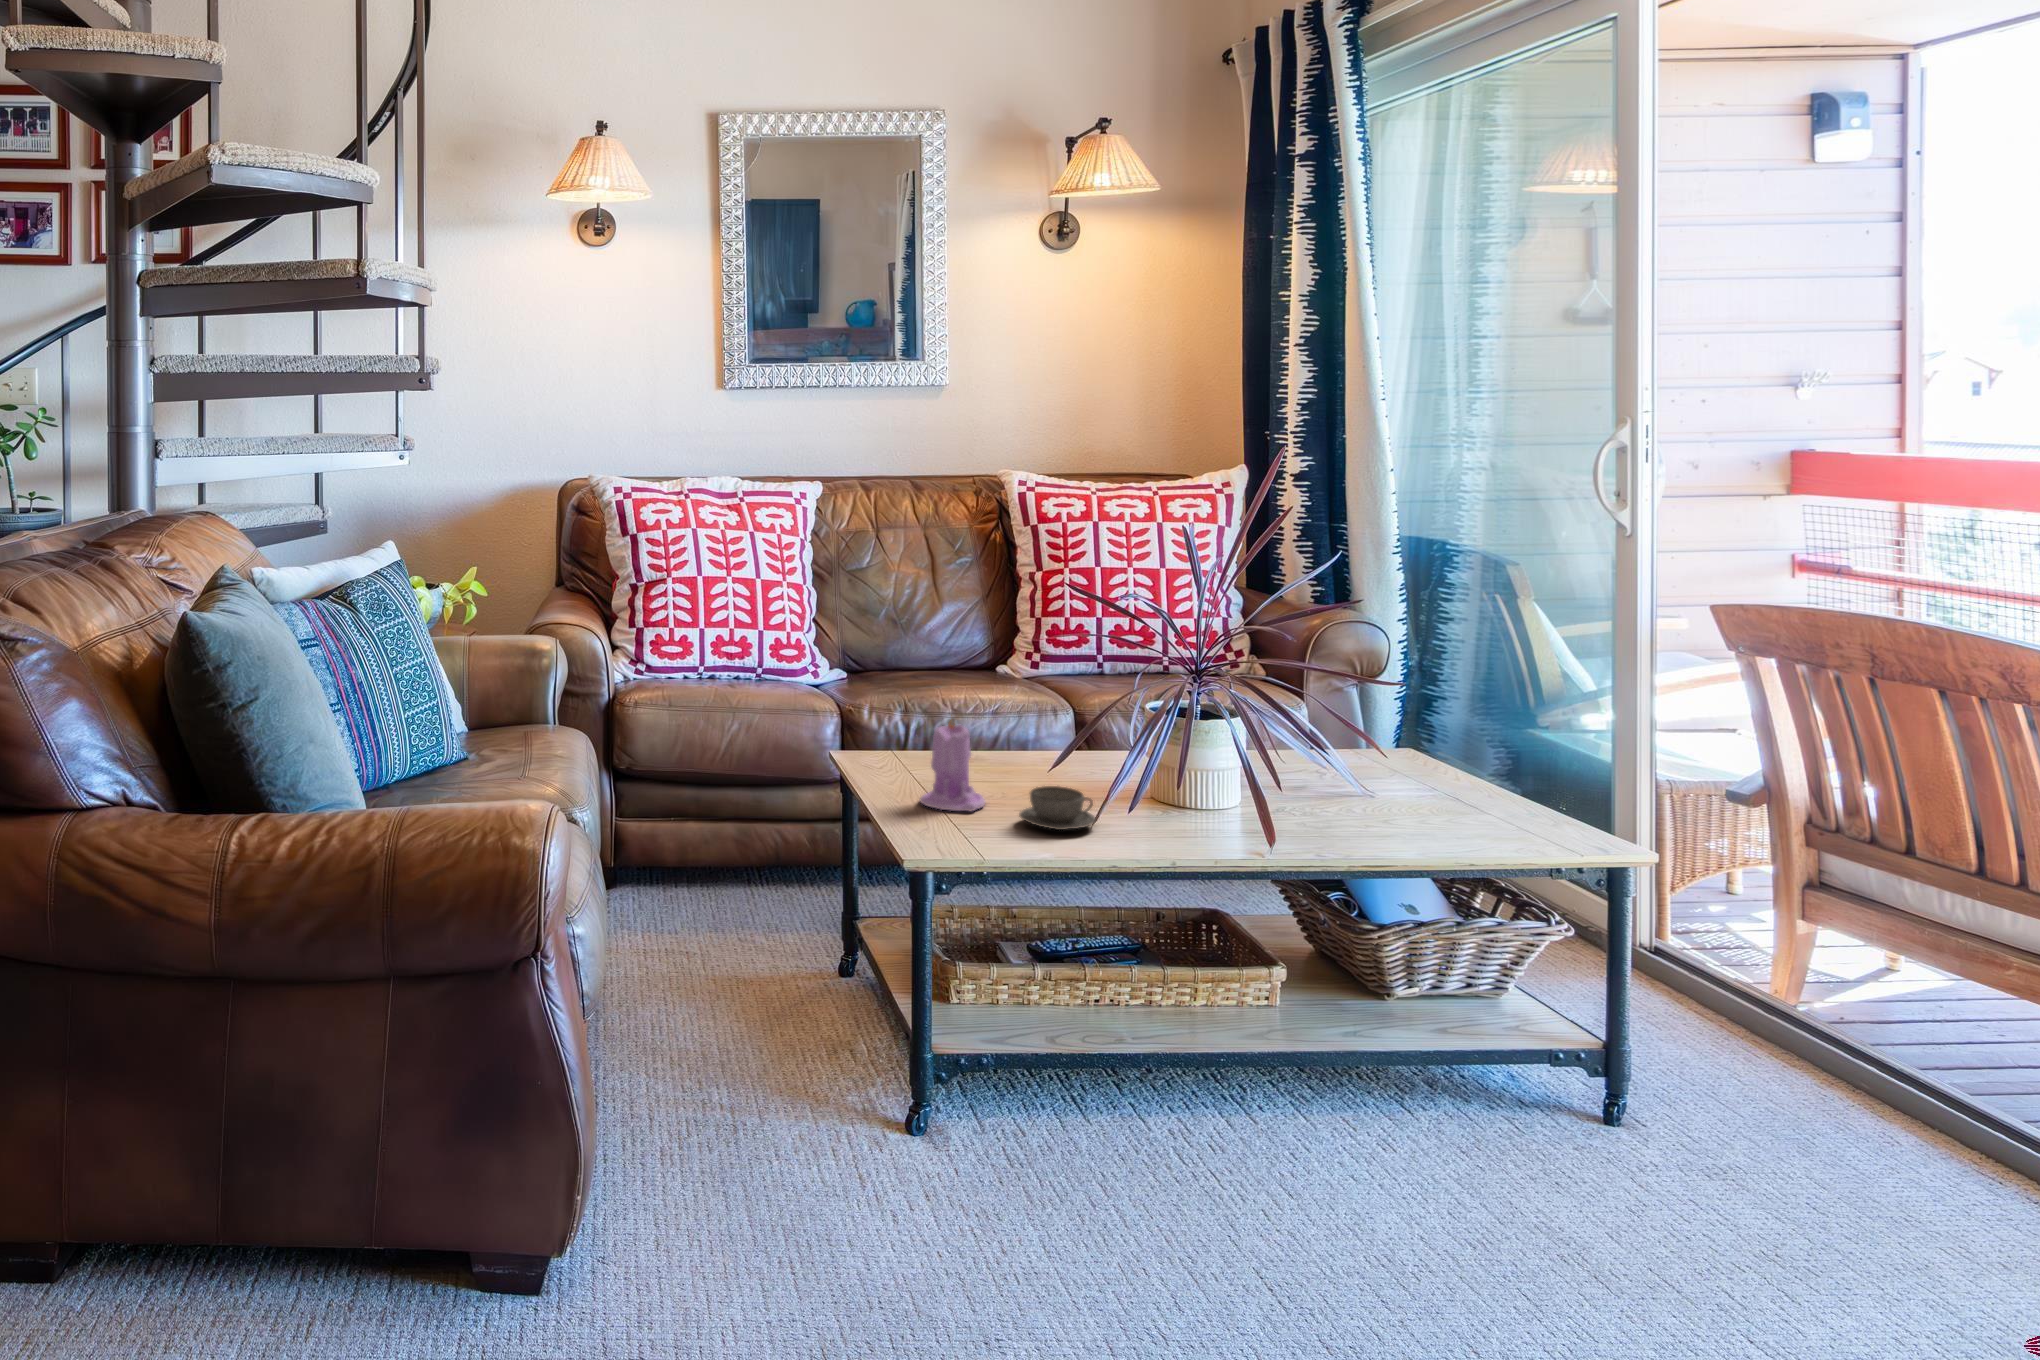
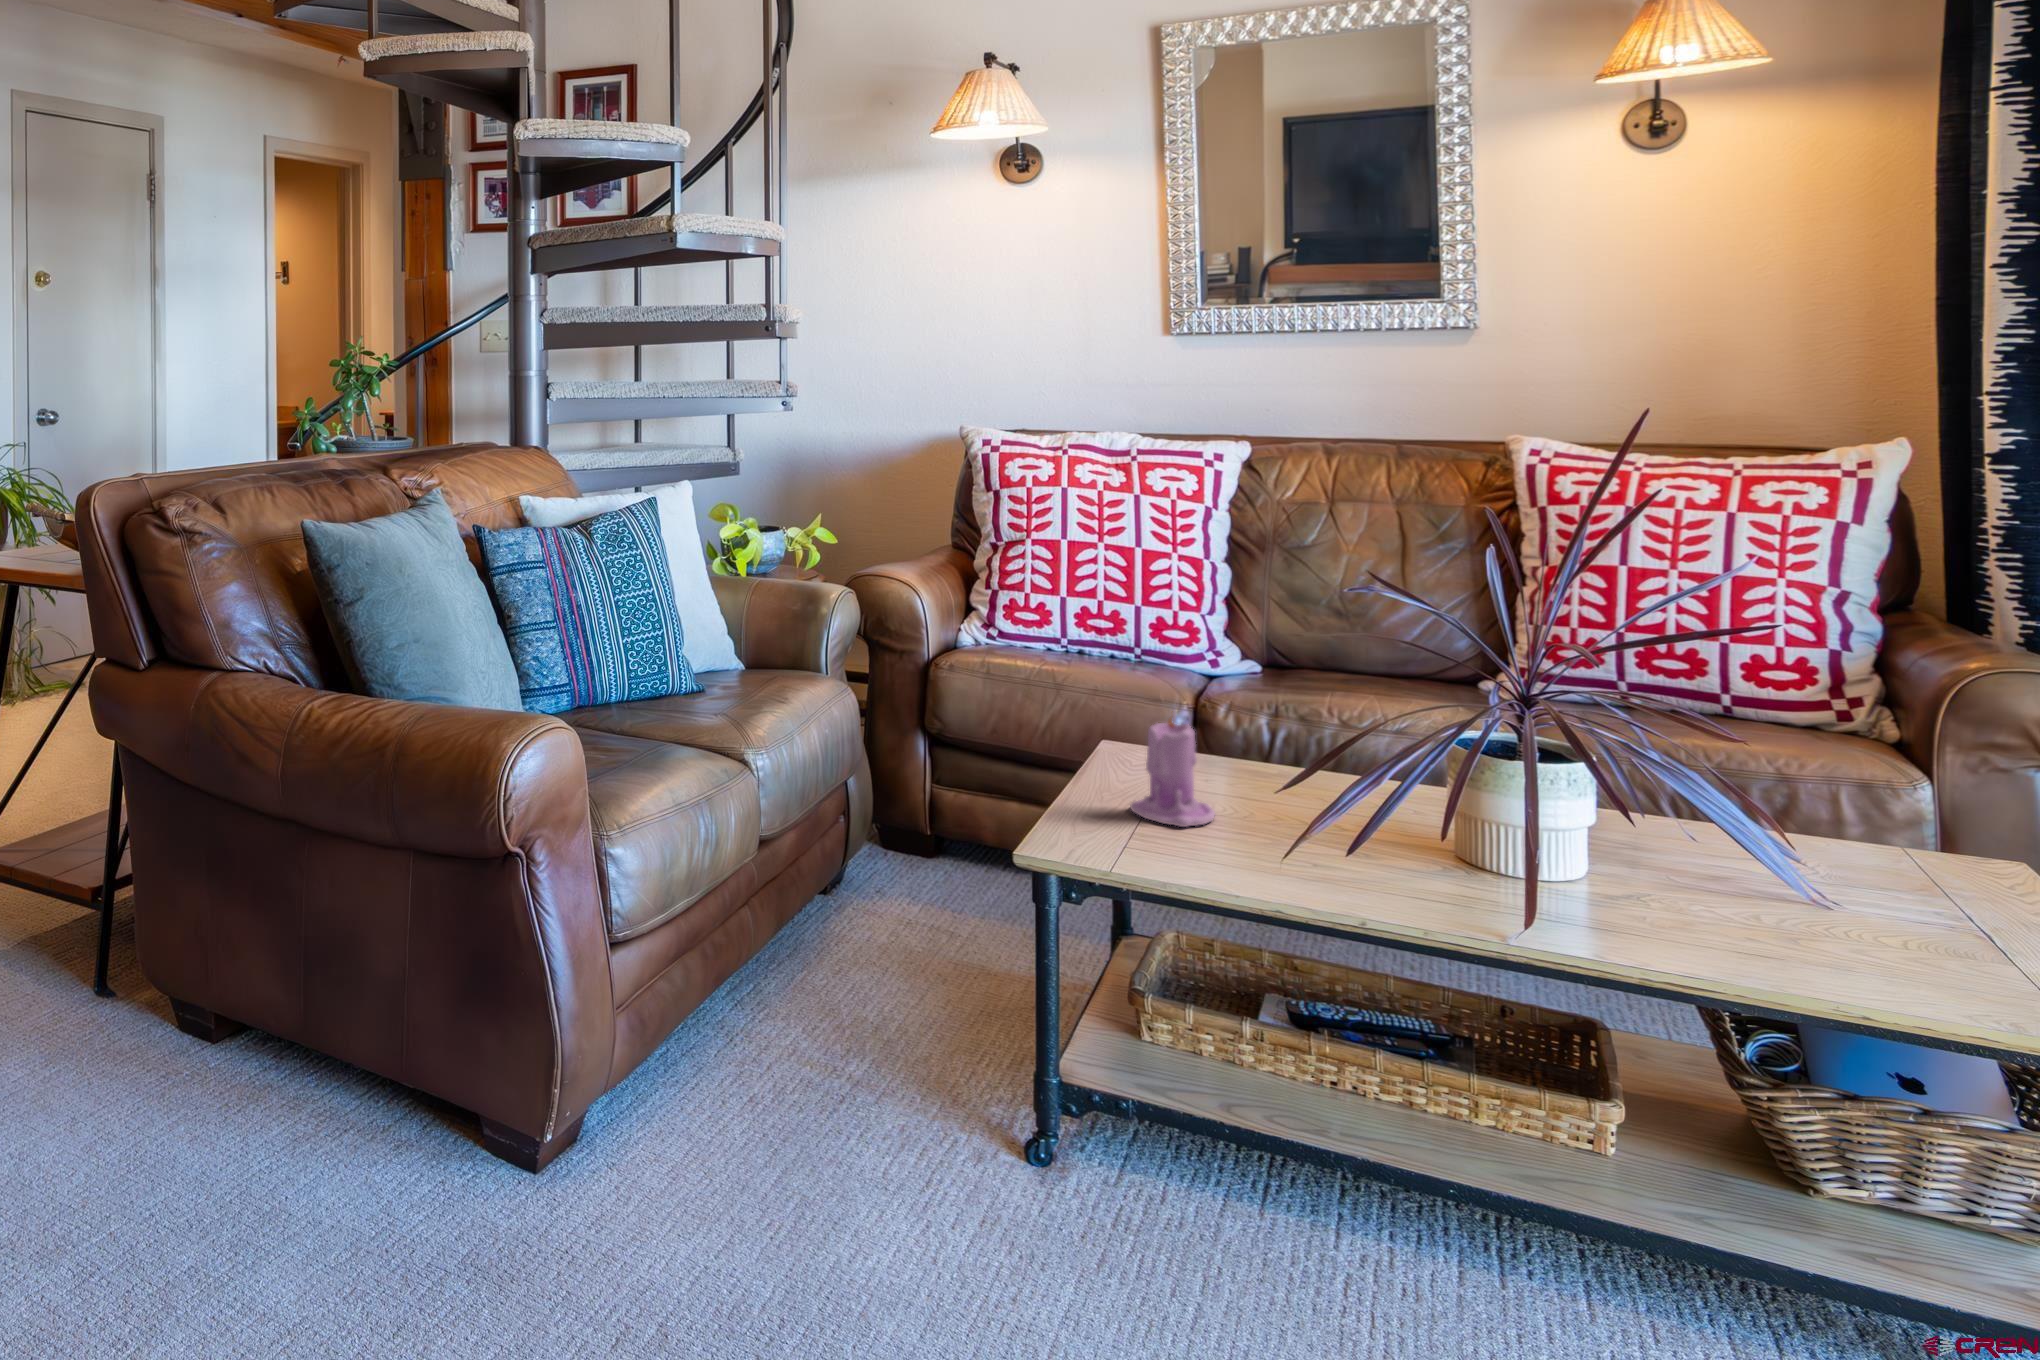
teacup: present [1019,786,1096,830] -> none [1219,810,1323,868]

